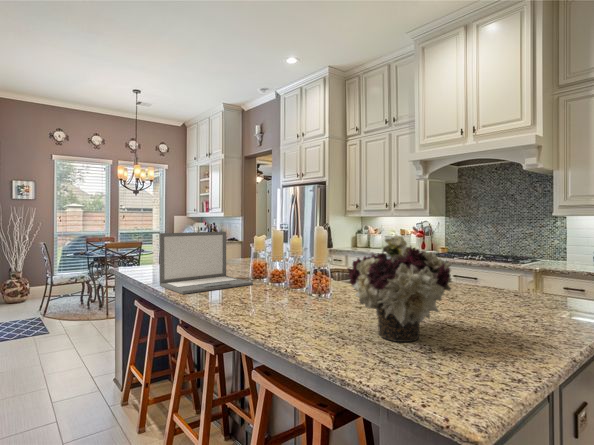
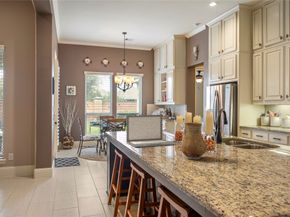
flower arrangement: present [347,235,451,342] -> none [210,118,267,178]
ceramic pitcher: none [280,244,325,311] -> present [181,123,206,159]

